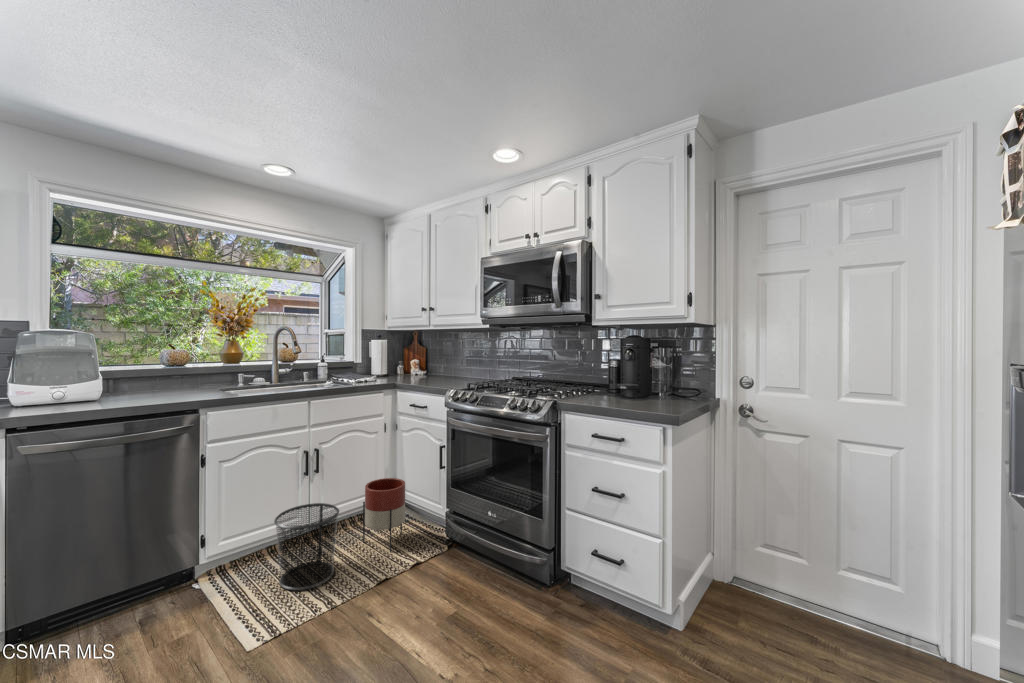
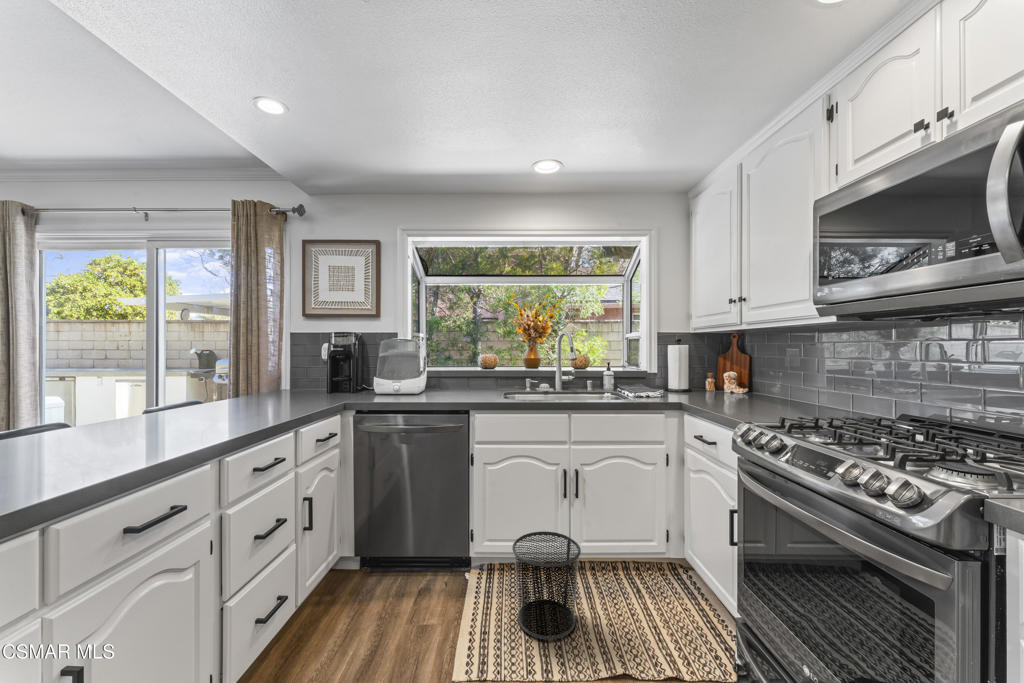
planter: present [363,478,405,552] -> none [623,526,678,637]

